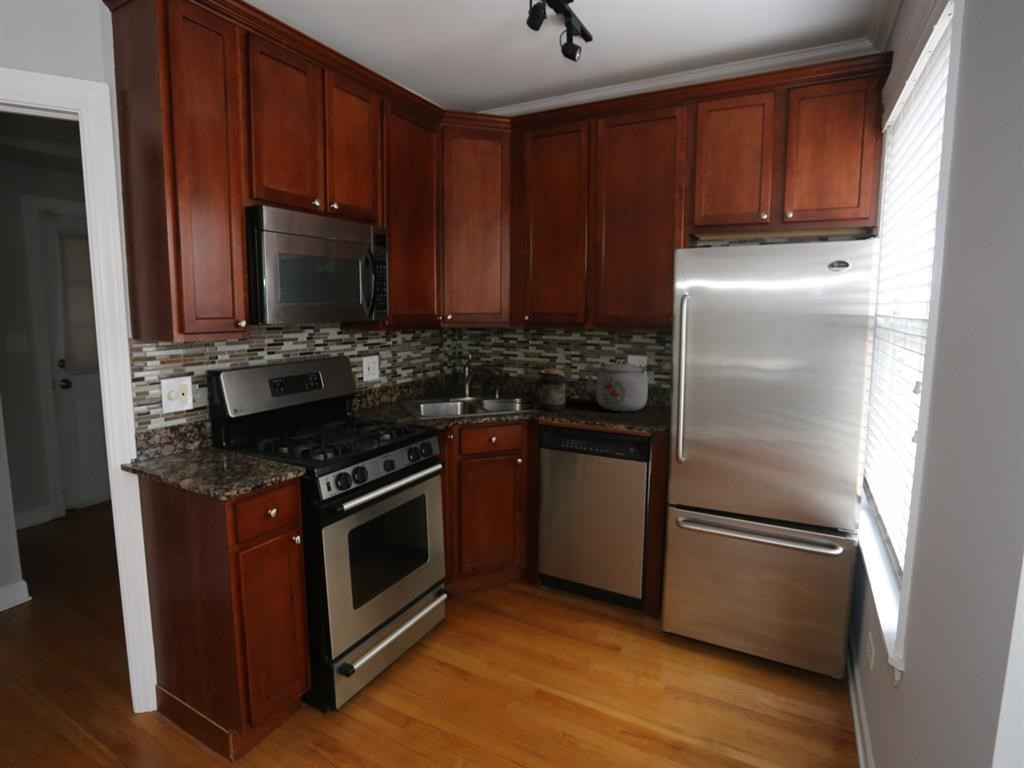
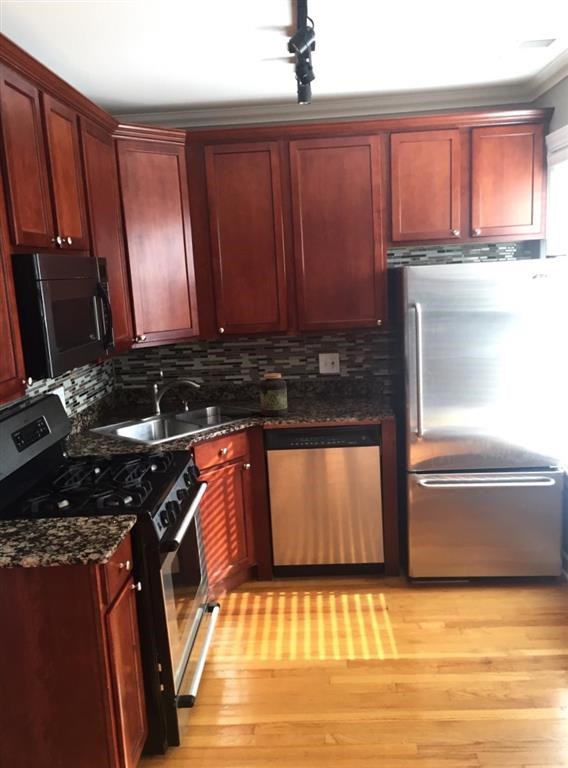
kettle: present [588,360,652,412] -> none [298,357,358,407]

